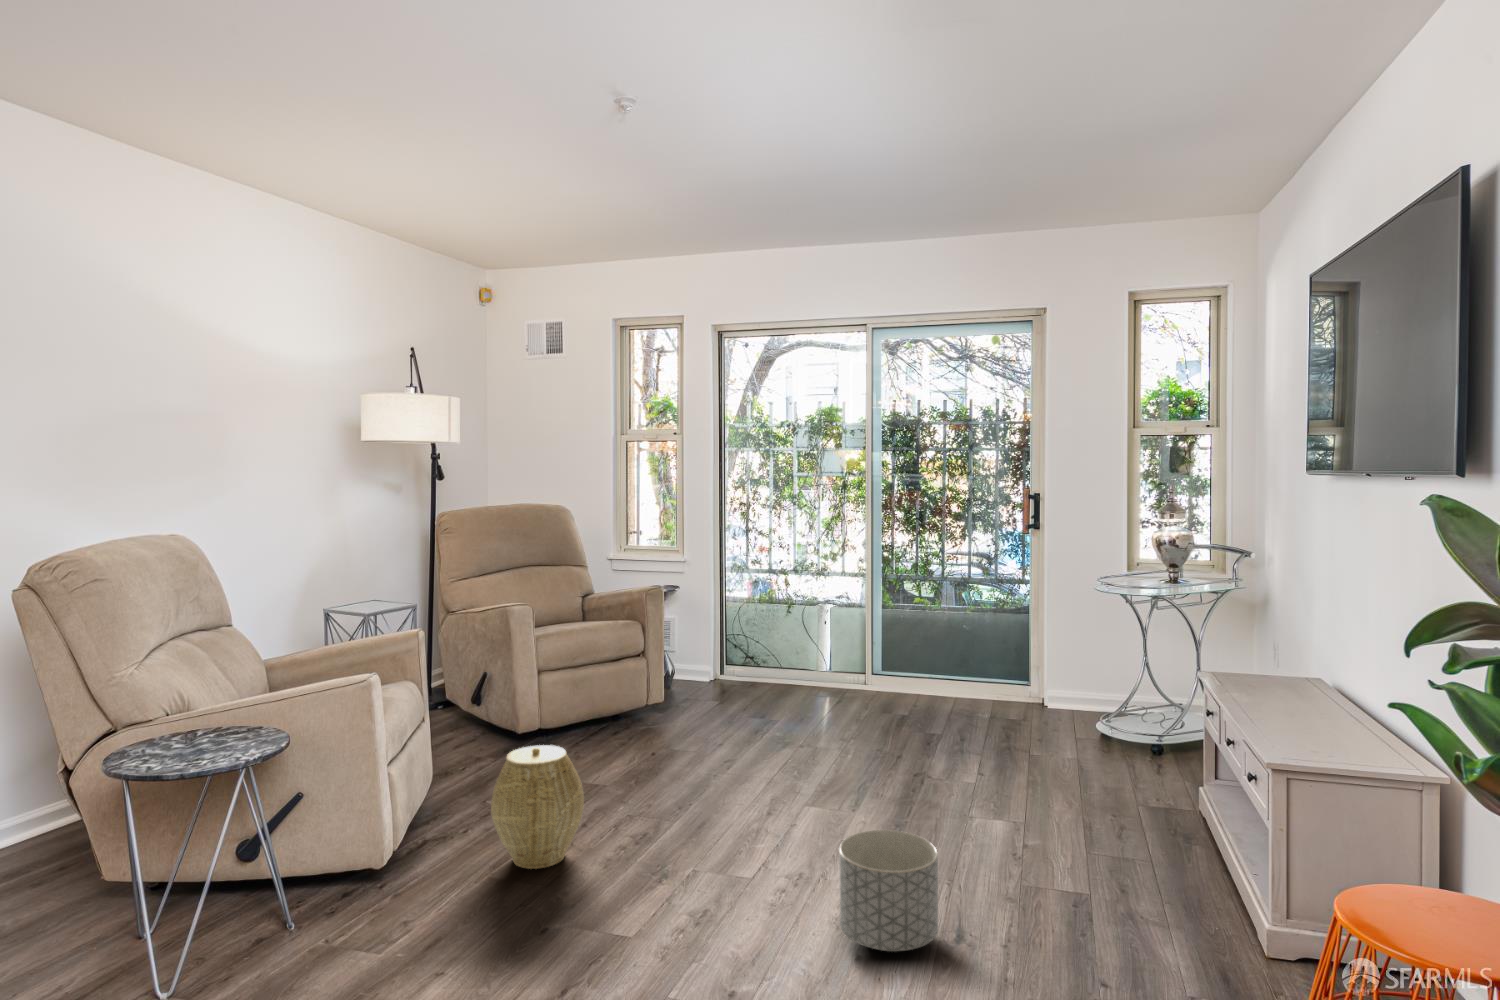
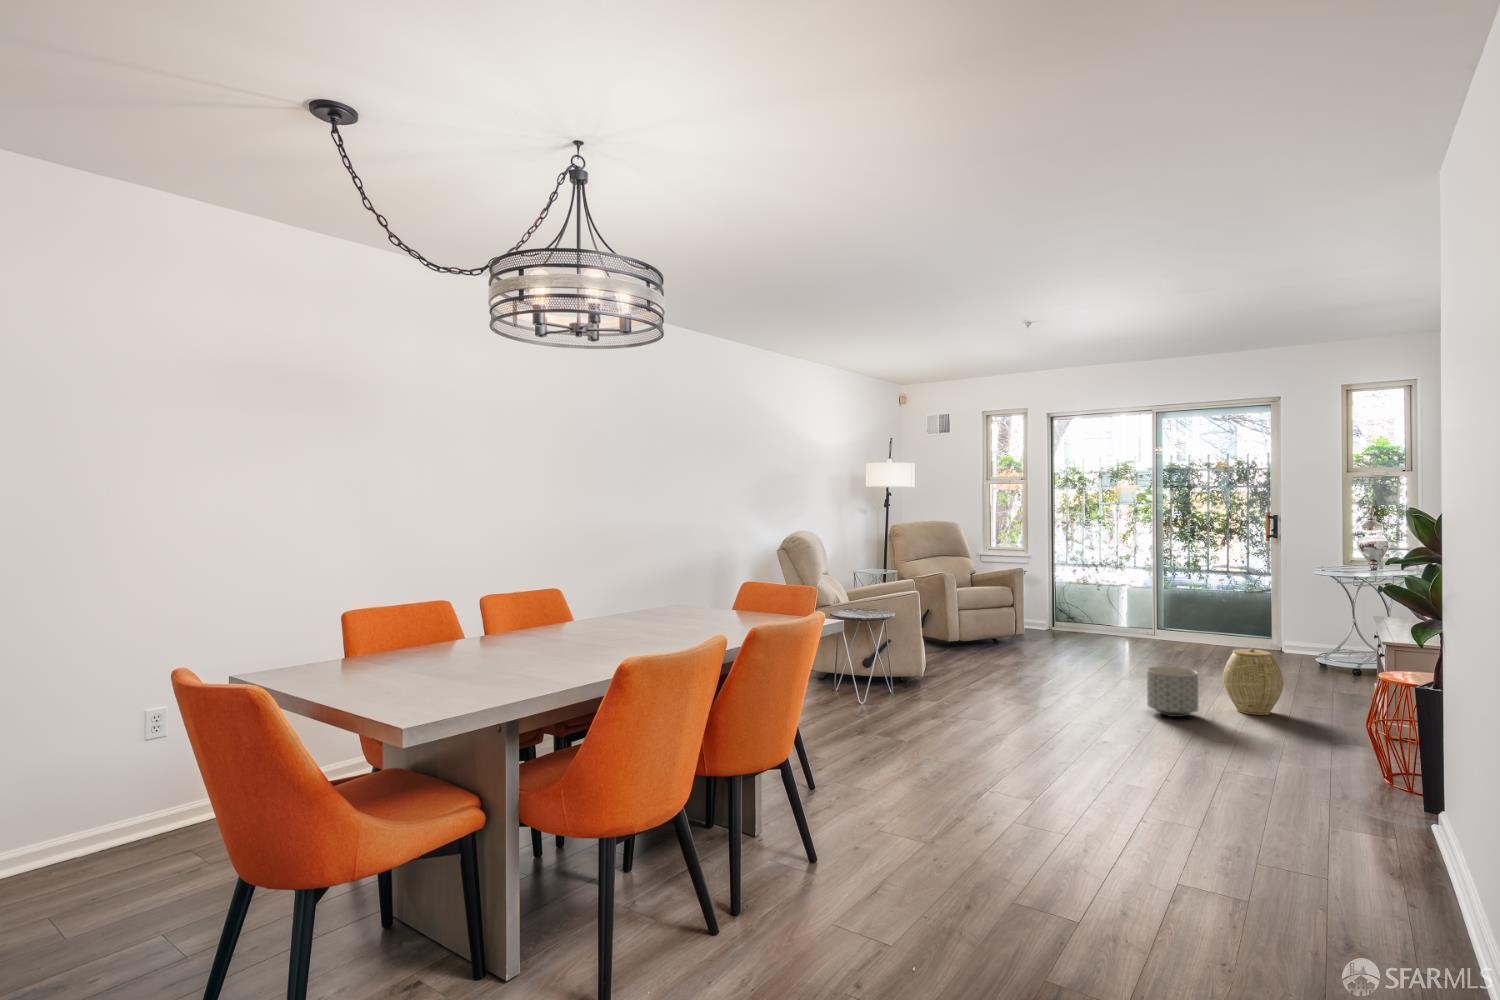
woven basket: present [491,745,584,869] -> present [1223,648,1283,715]

